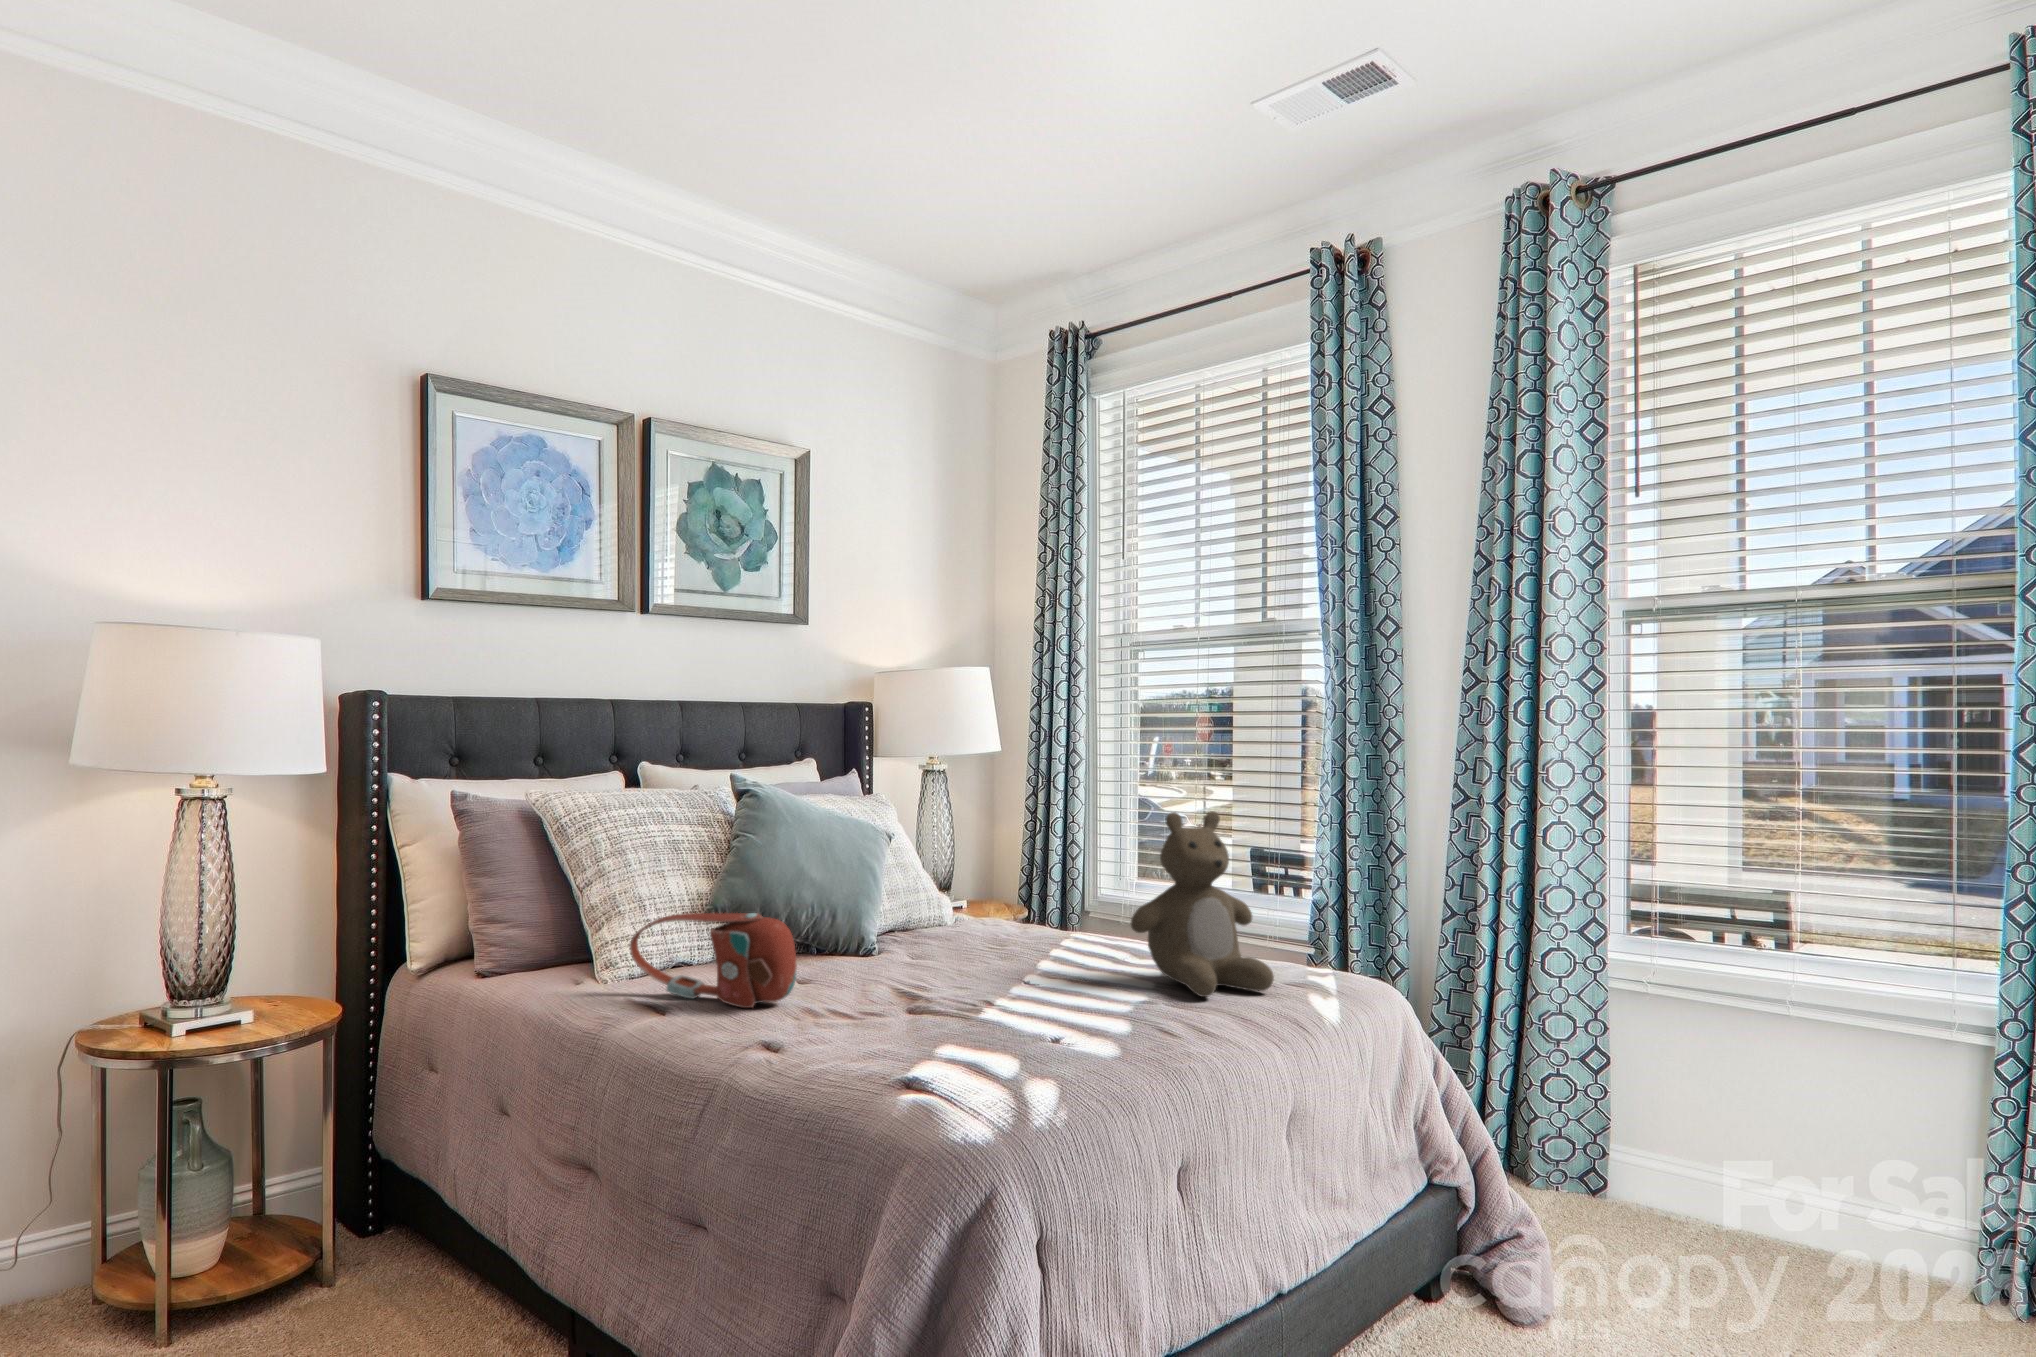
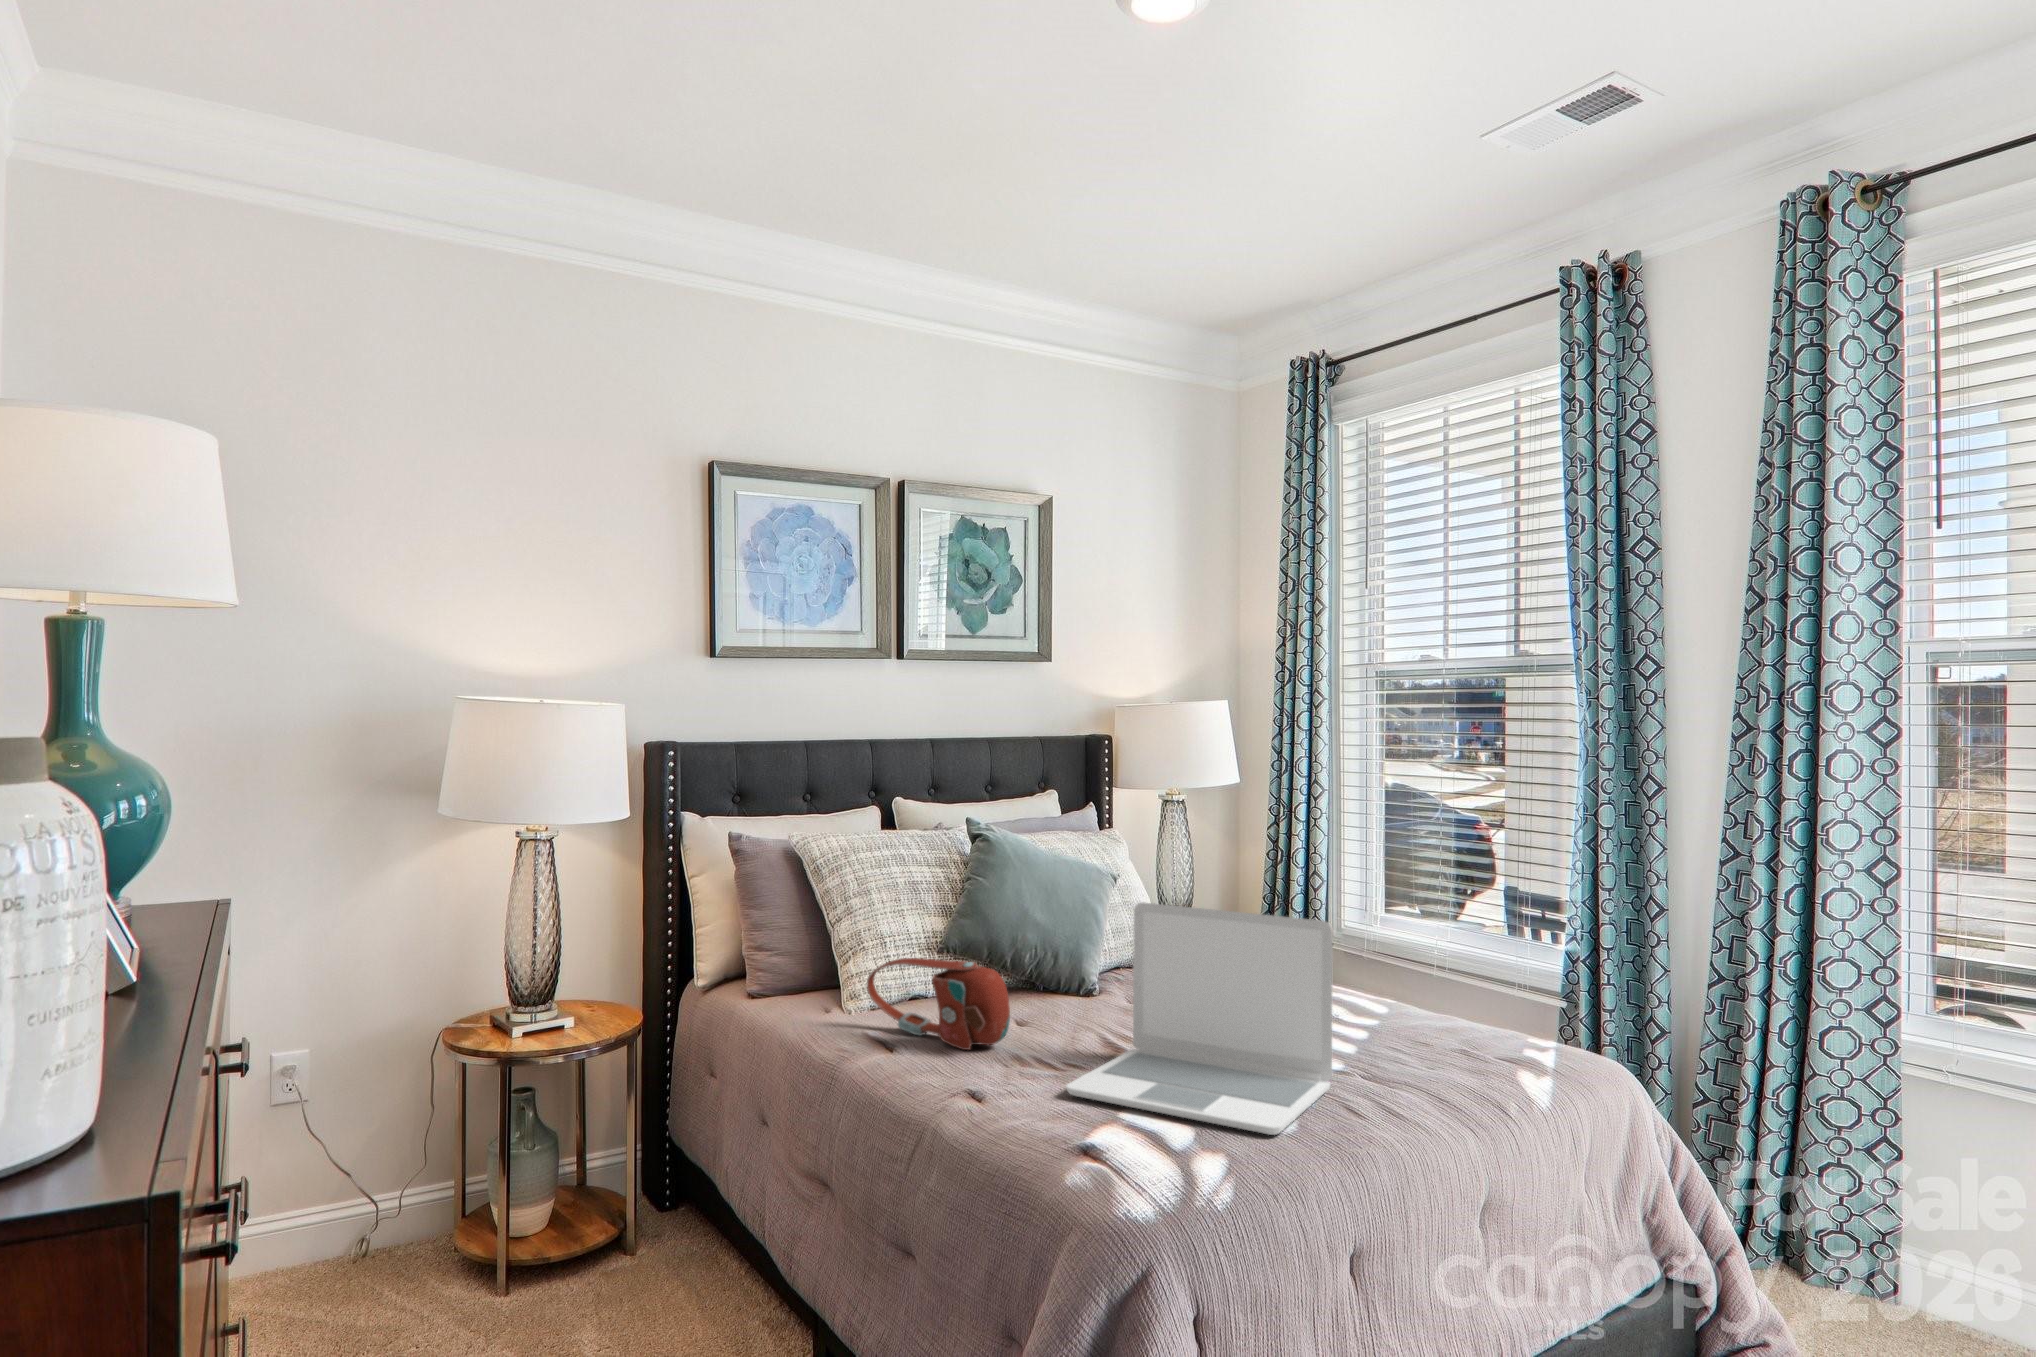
teddy bear: present [1131,811,1274,997] -> none [1336,876,1486,1067]
laptop: none [870,841,1139,1059] -> present [1066,903,1333,1135]

